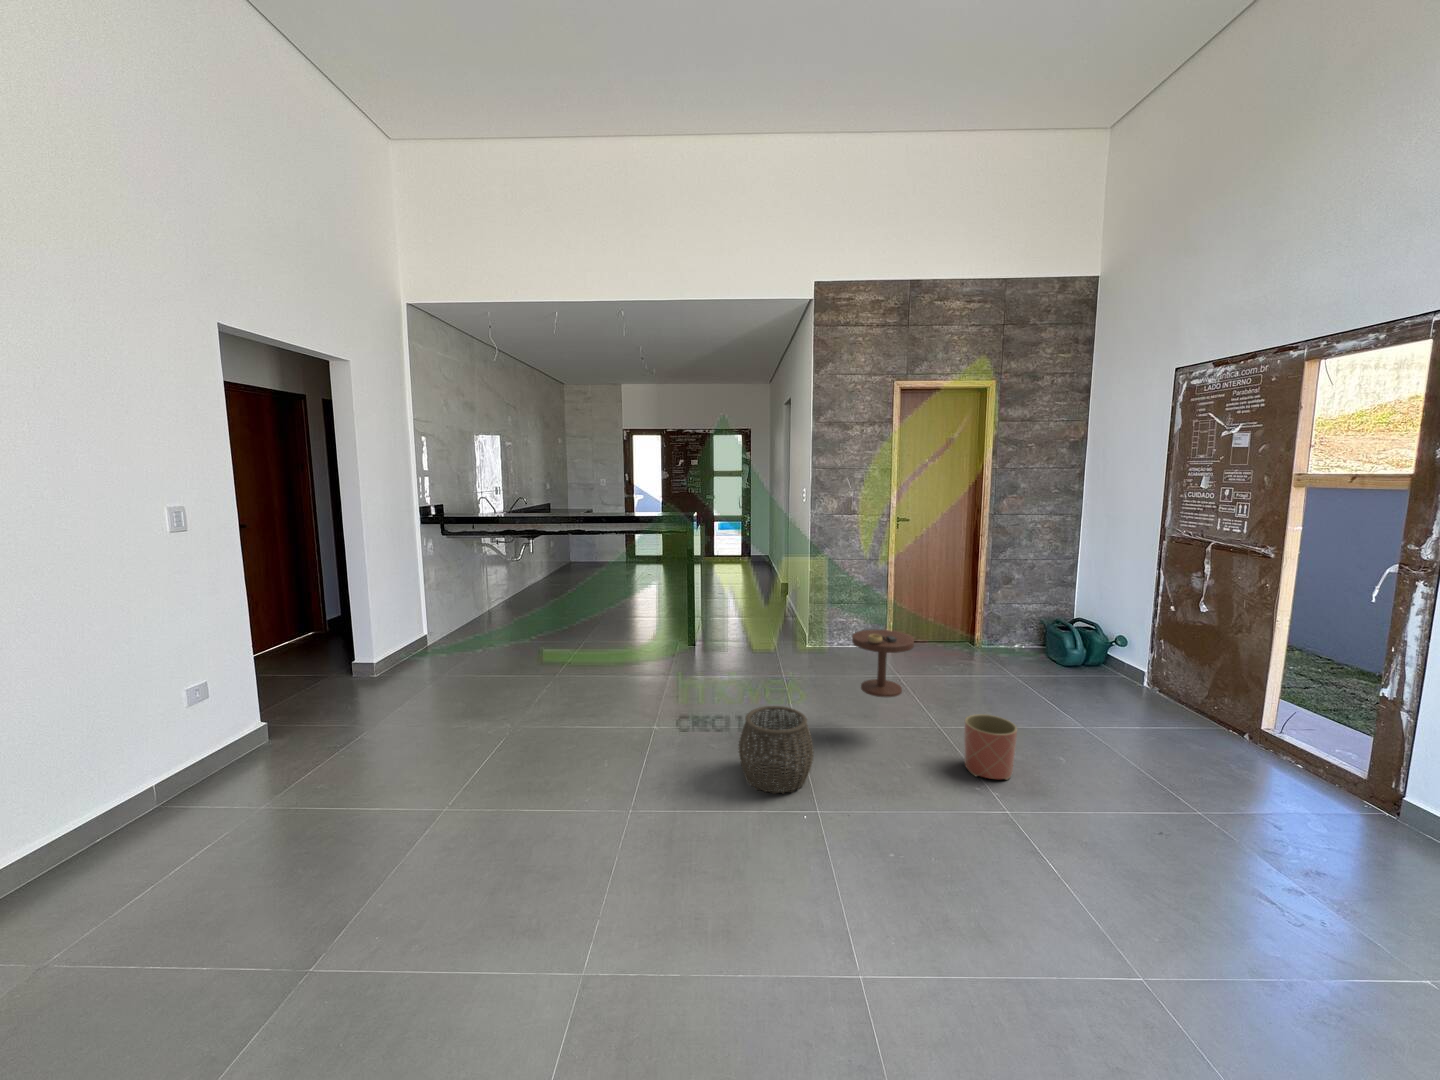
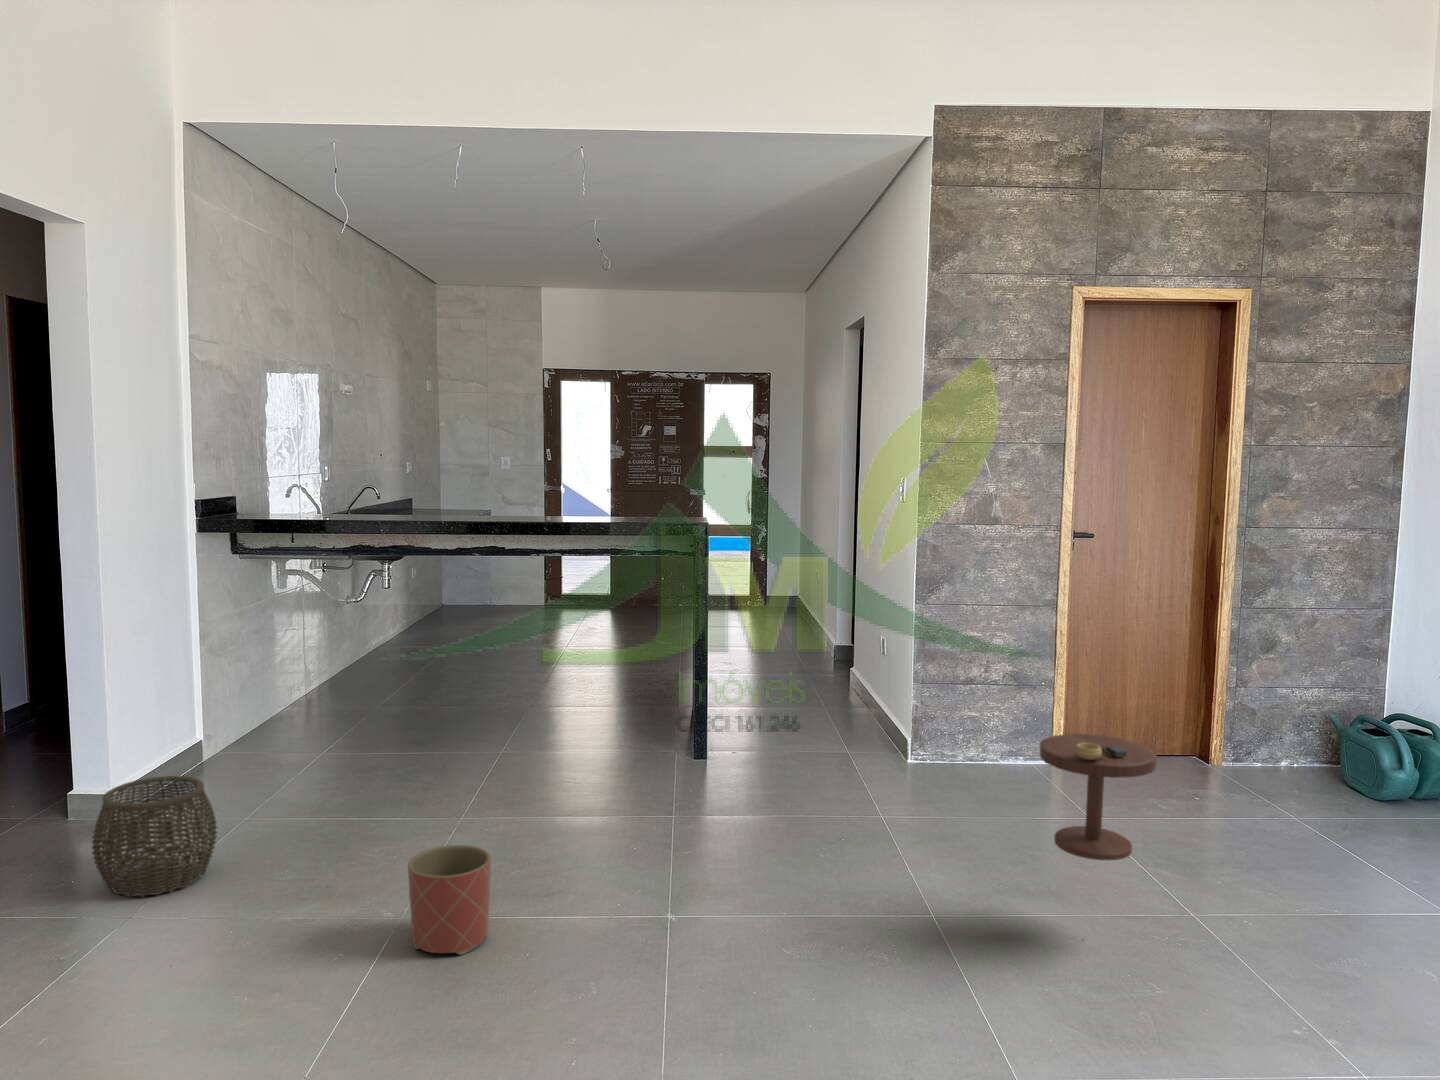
woven basket: present [739,706,814,793] -> present [91,776,217,897]
planter: present [964,714,1017,780] -> present [408,845,491,955]

